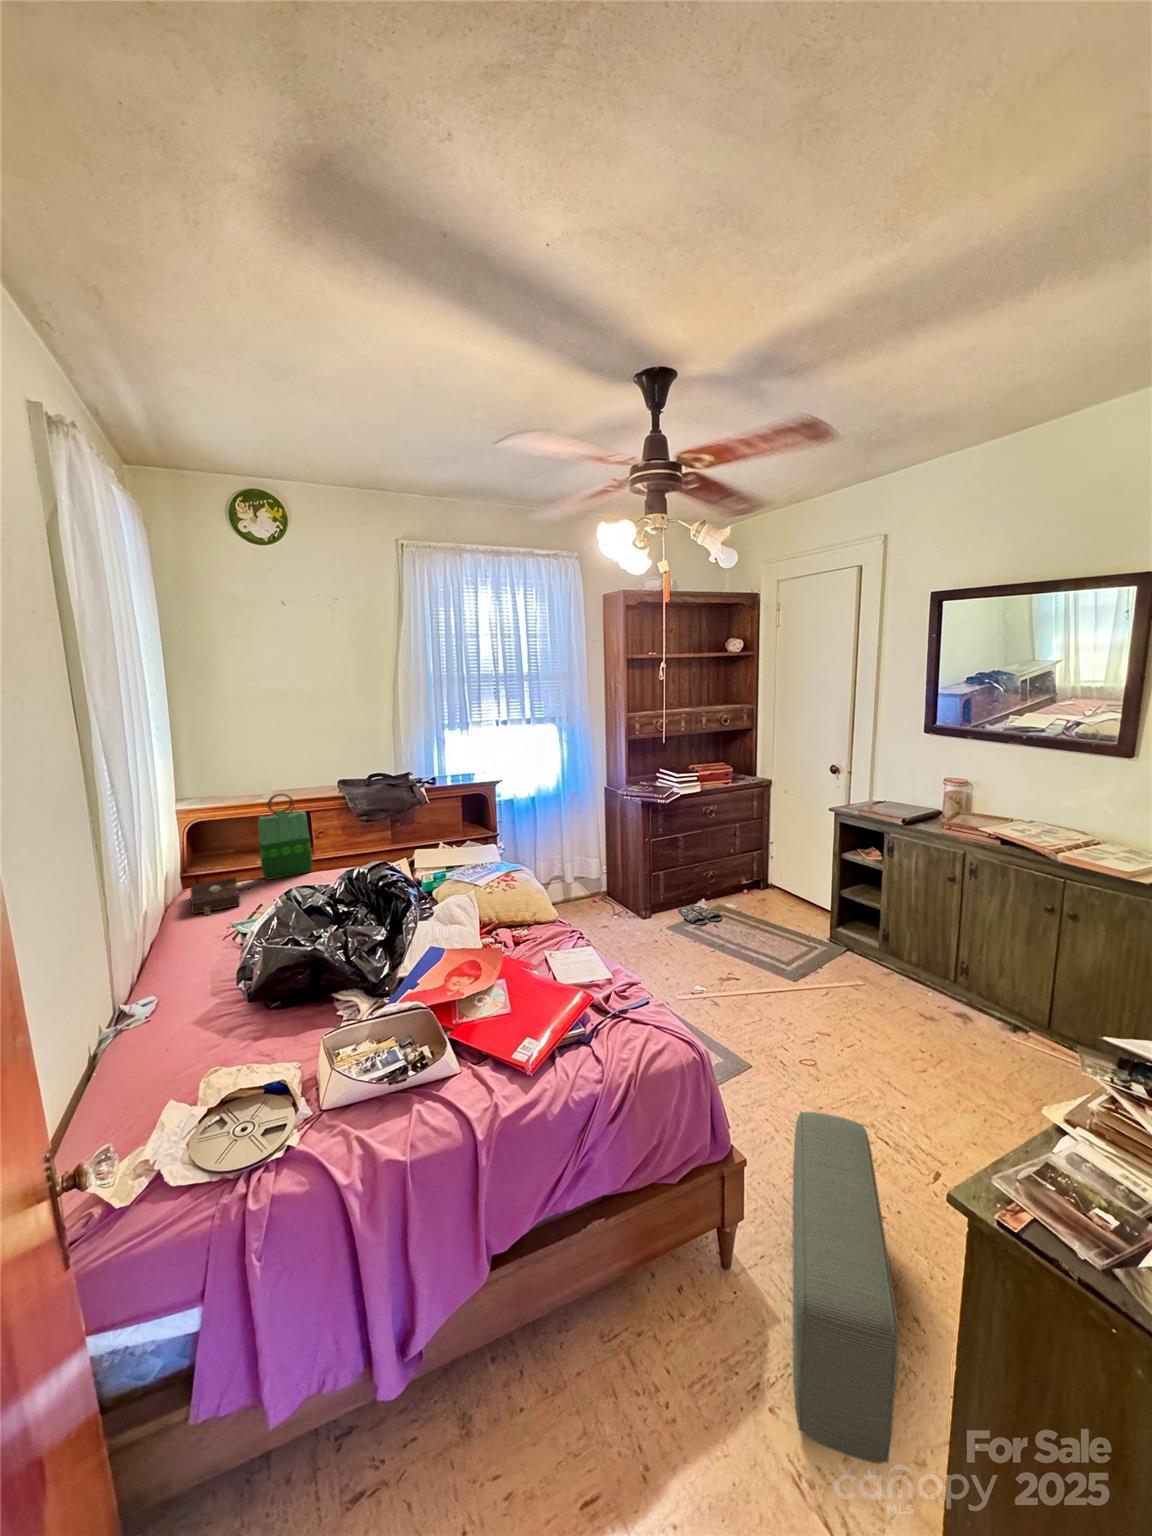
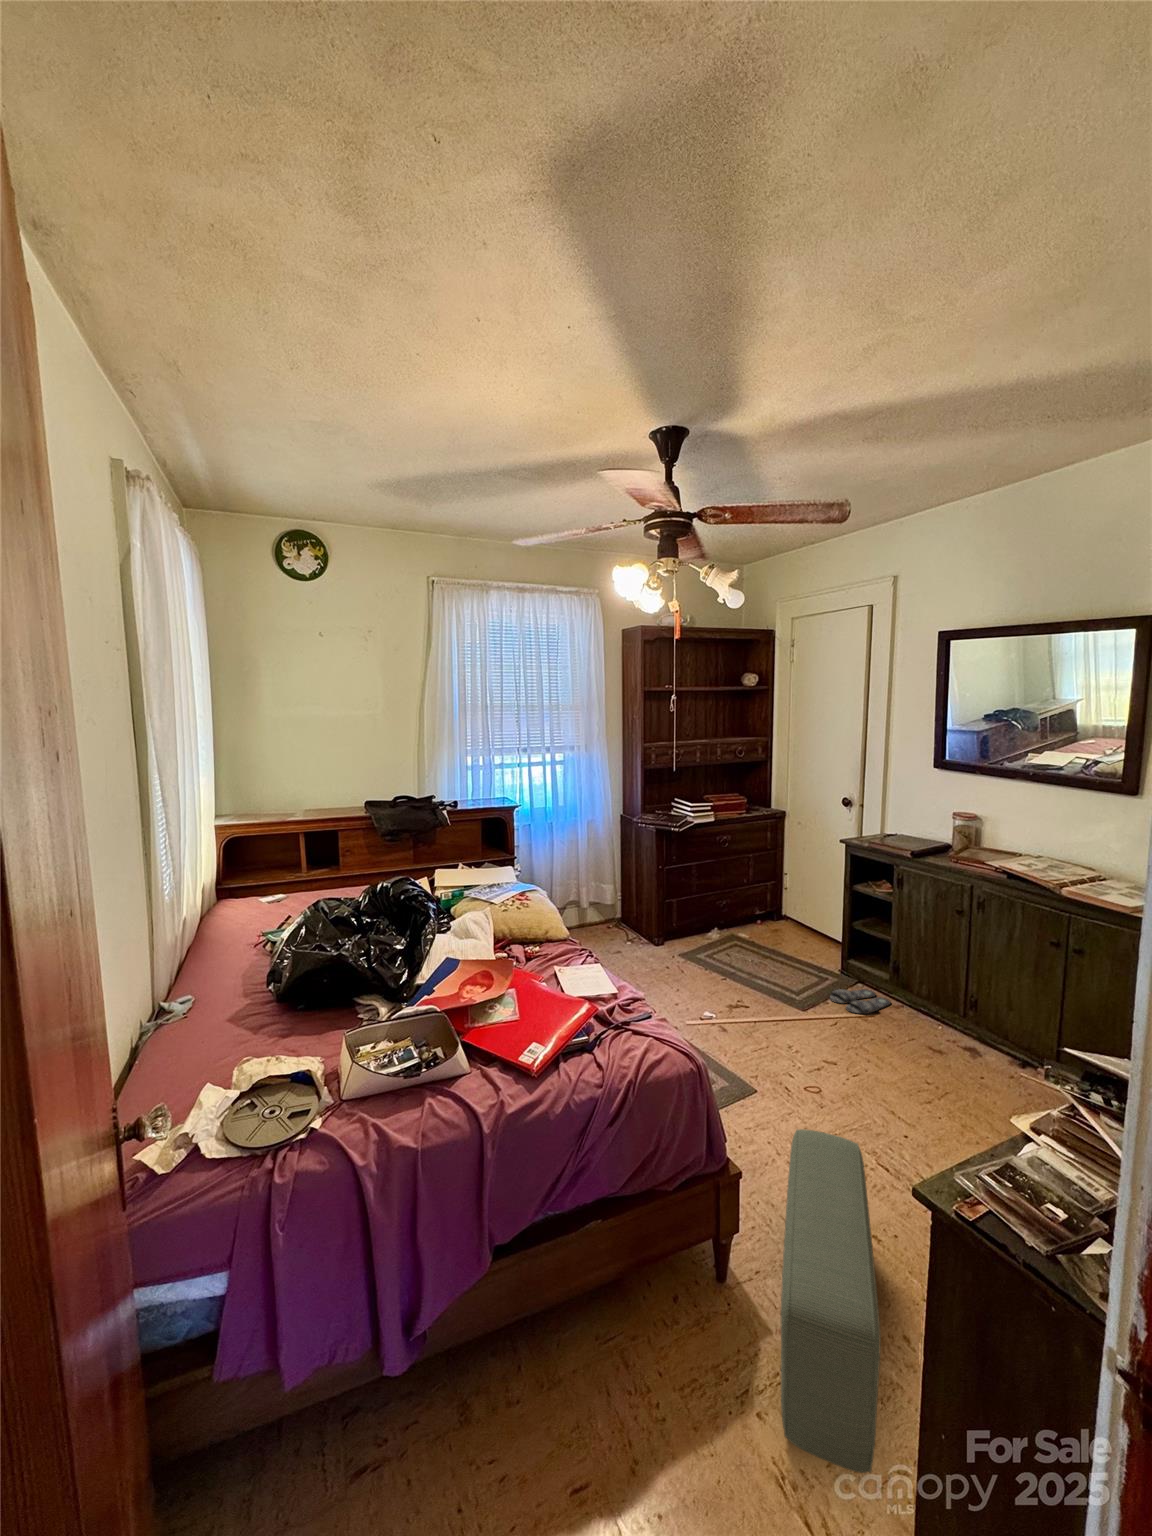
tote bag: present [258,793,312,880] -> none [294,813,342,894]
book: present [190,878,240,915] -> none [229,891,274,925]
slippers: present [678,906,722,925] -> present [830,989,891,1014]

